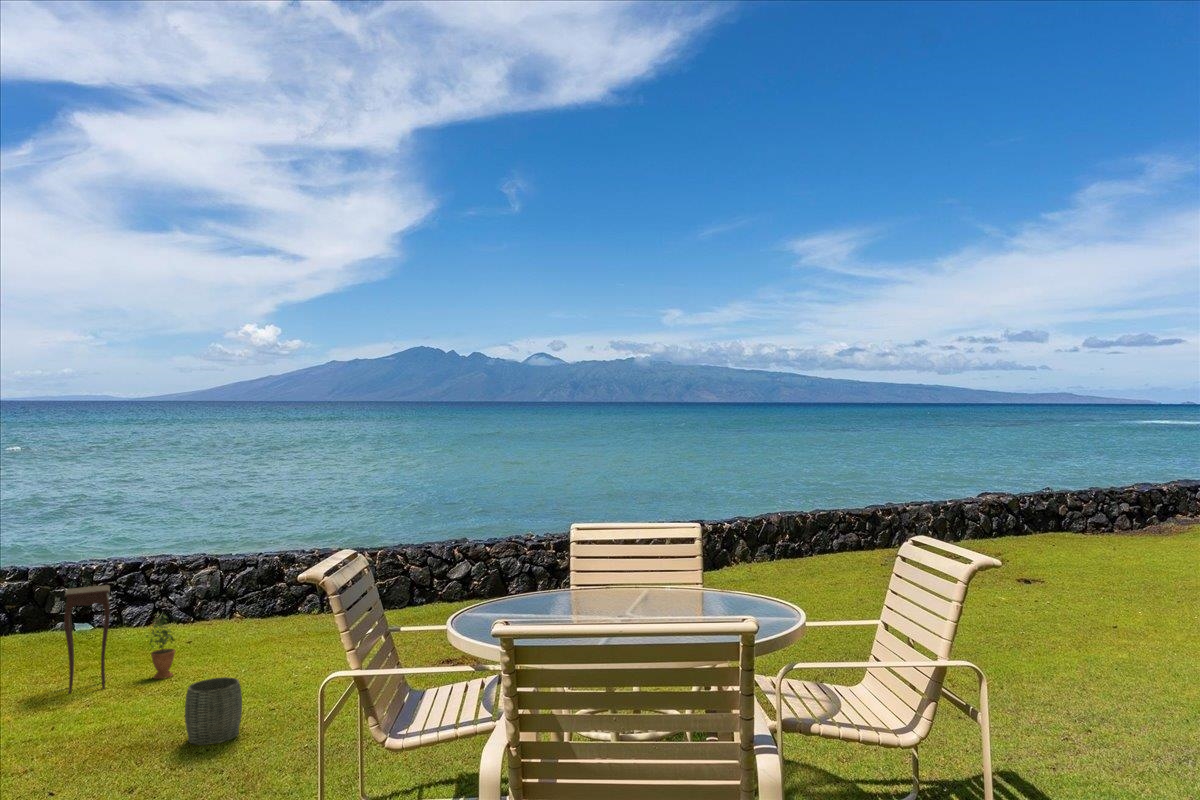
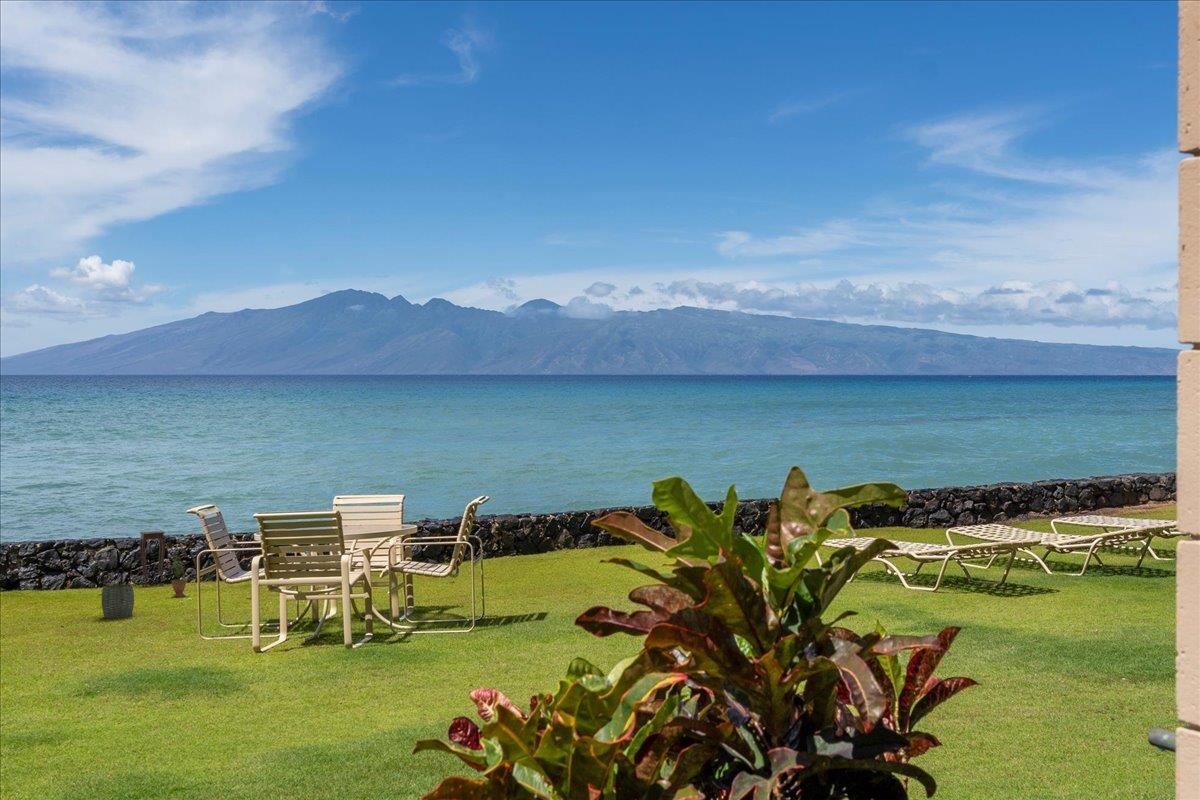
side table: present [64,585,110,694] -> present [140,531,165,588]
potted plant: present [147,614,175,679] -> present [169,556,186,597]

